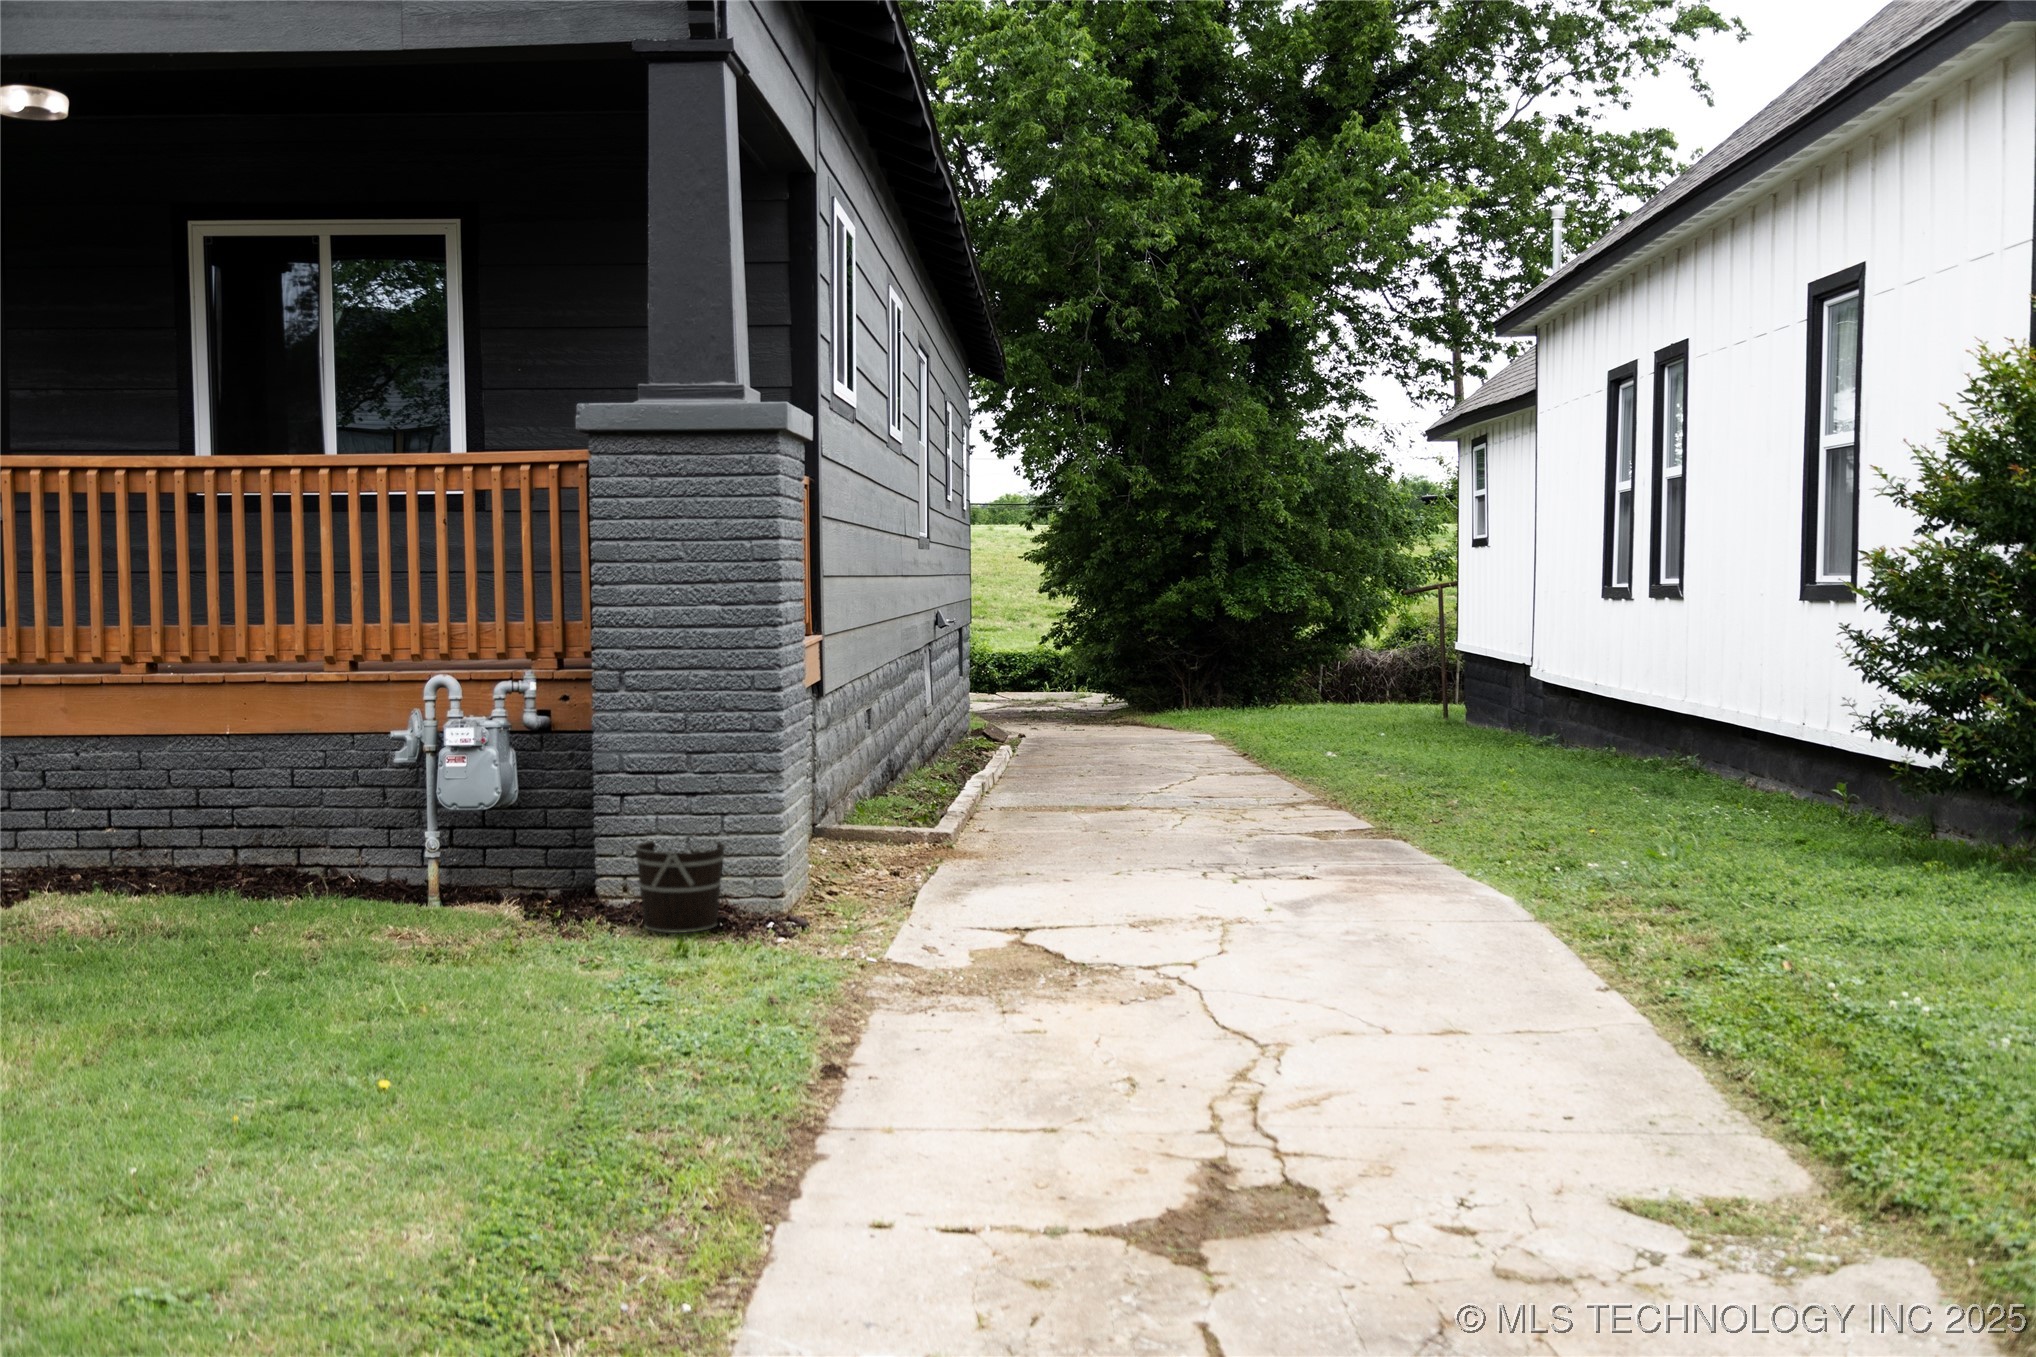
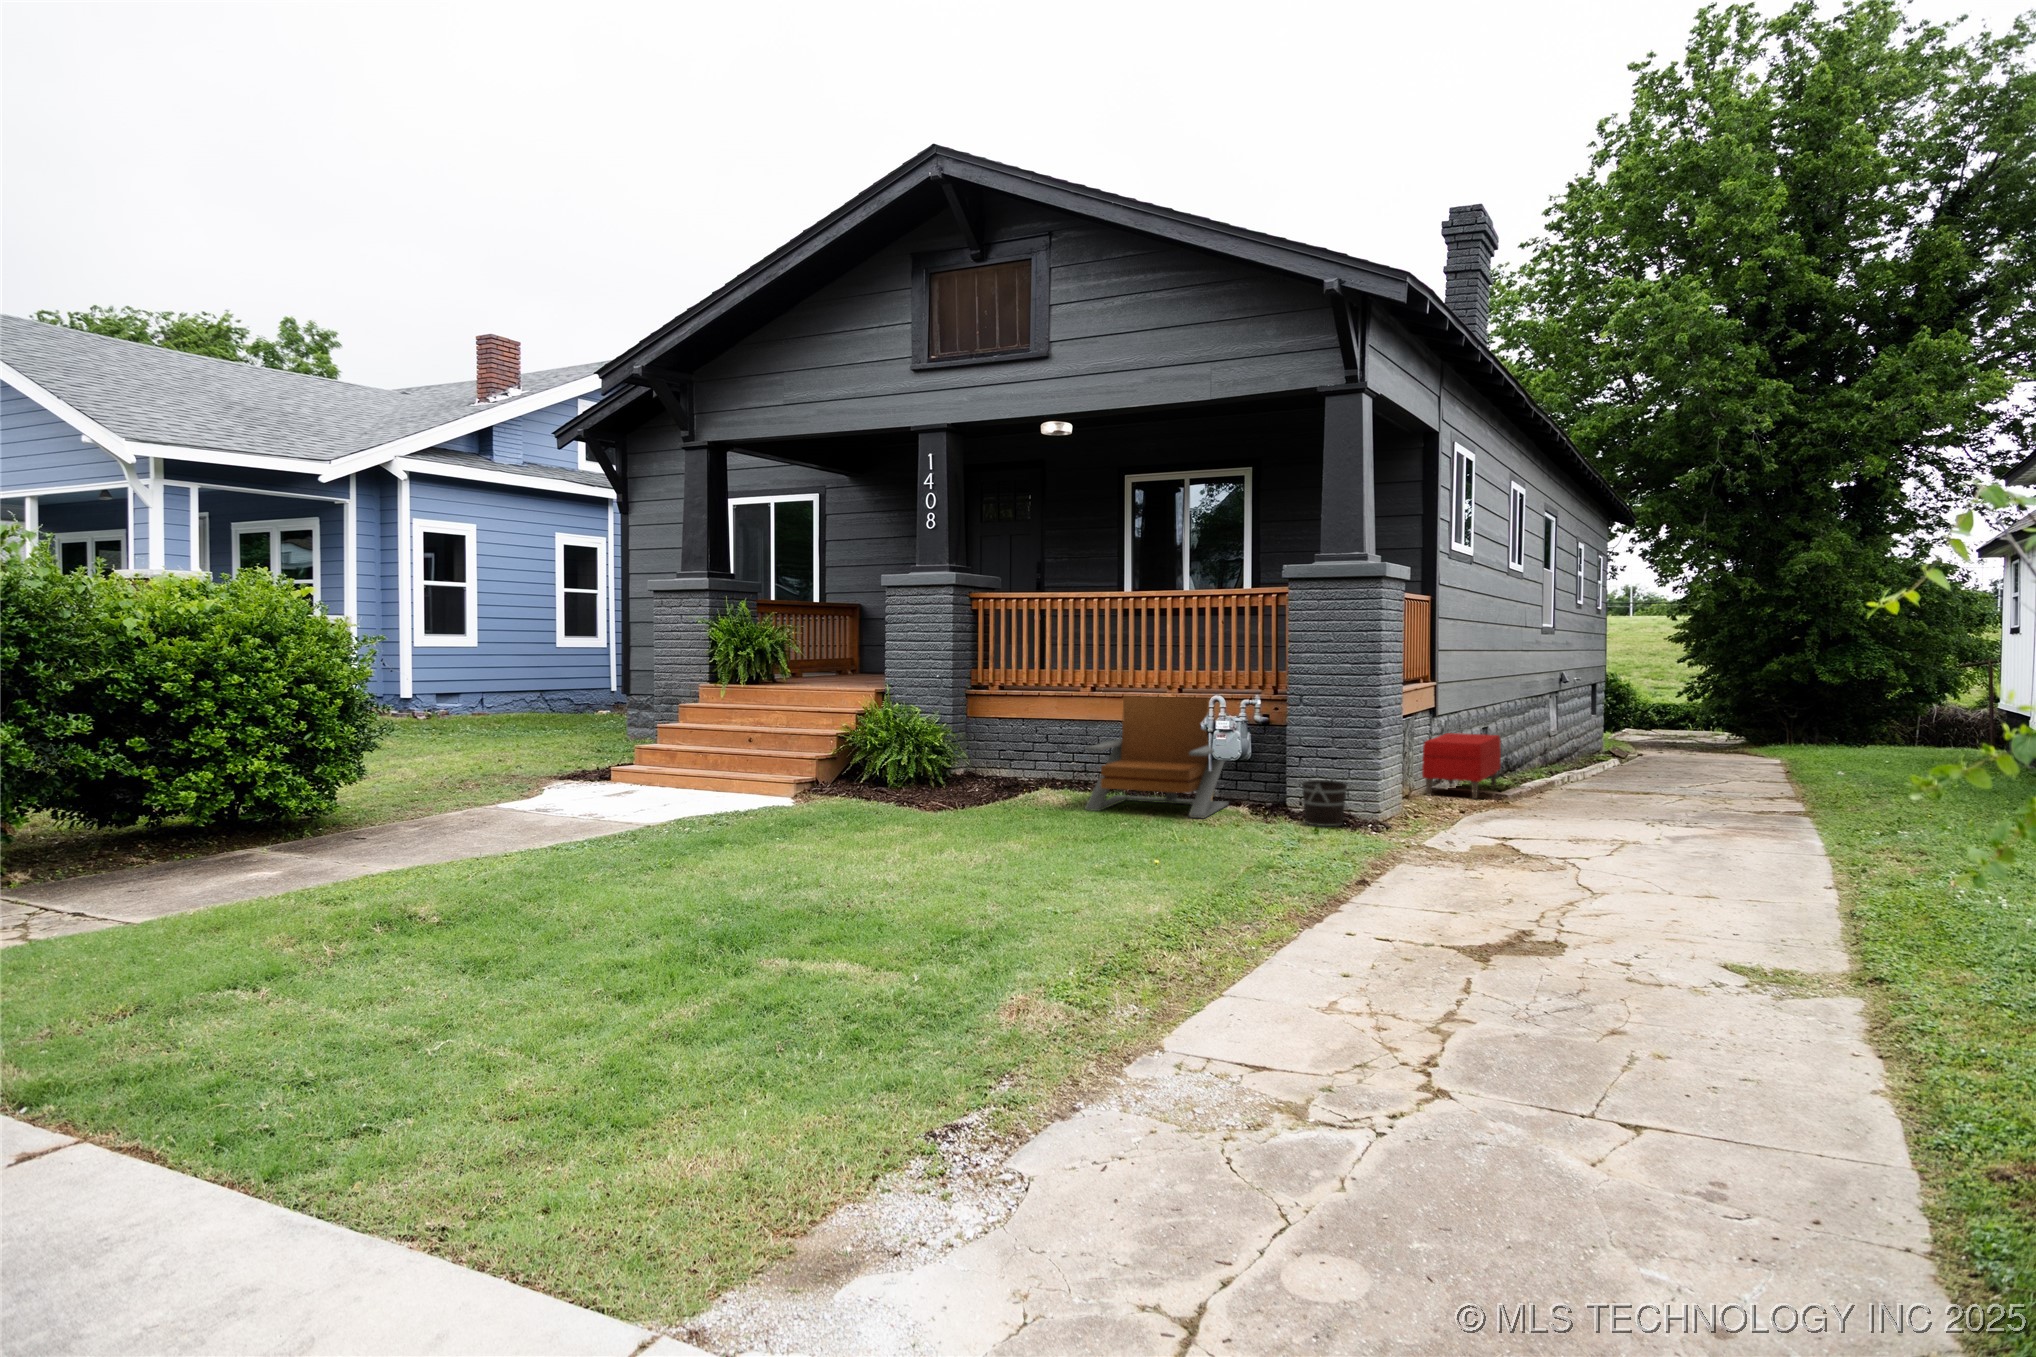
lounge chair: none [149,681,471,944] -> present [1085,696,1229,818]
bench: none [814,723,928,843] -> present [1422,733,1501,799]

